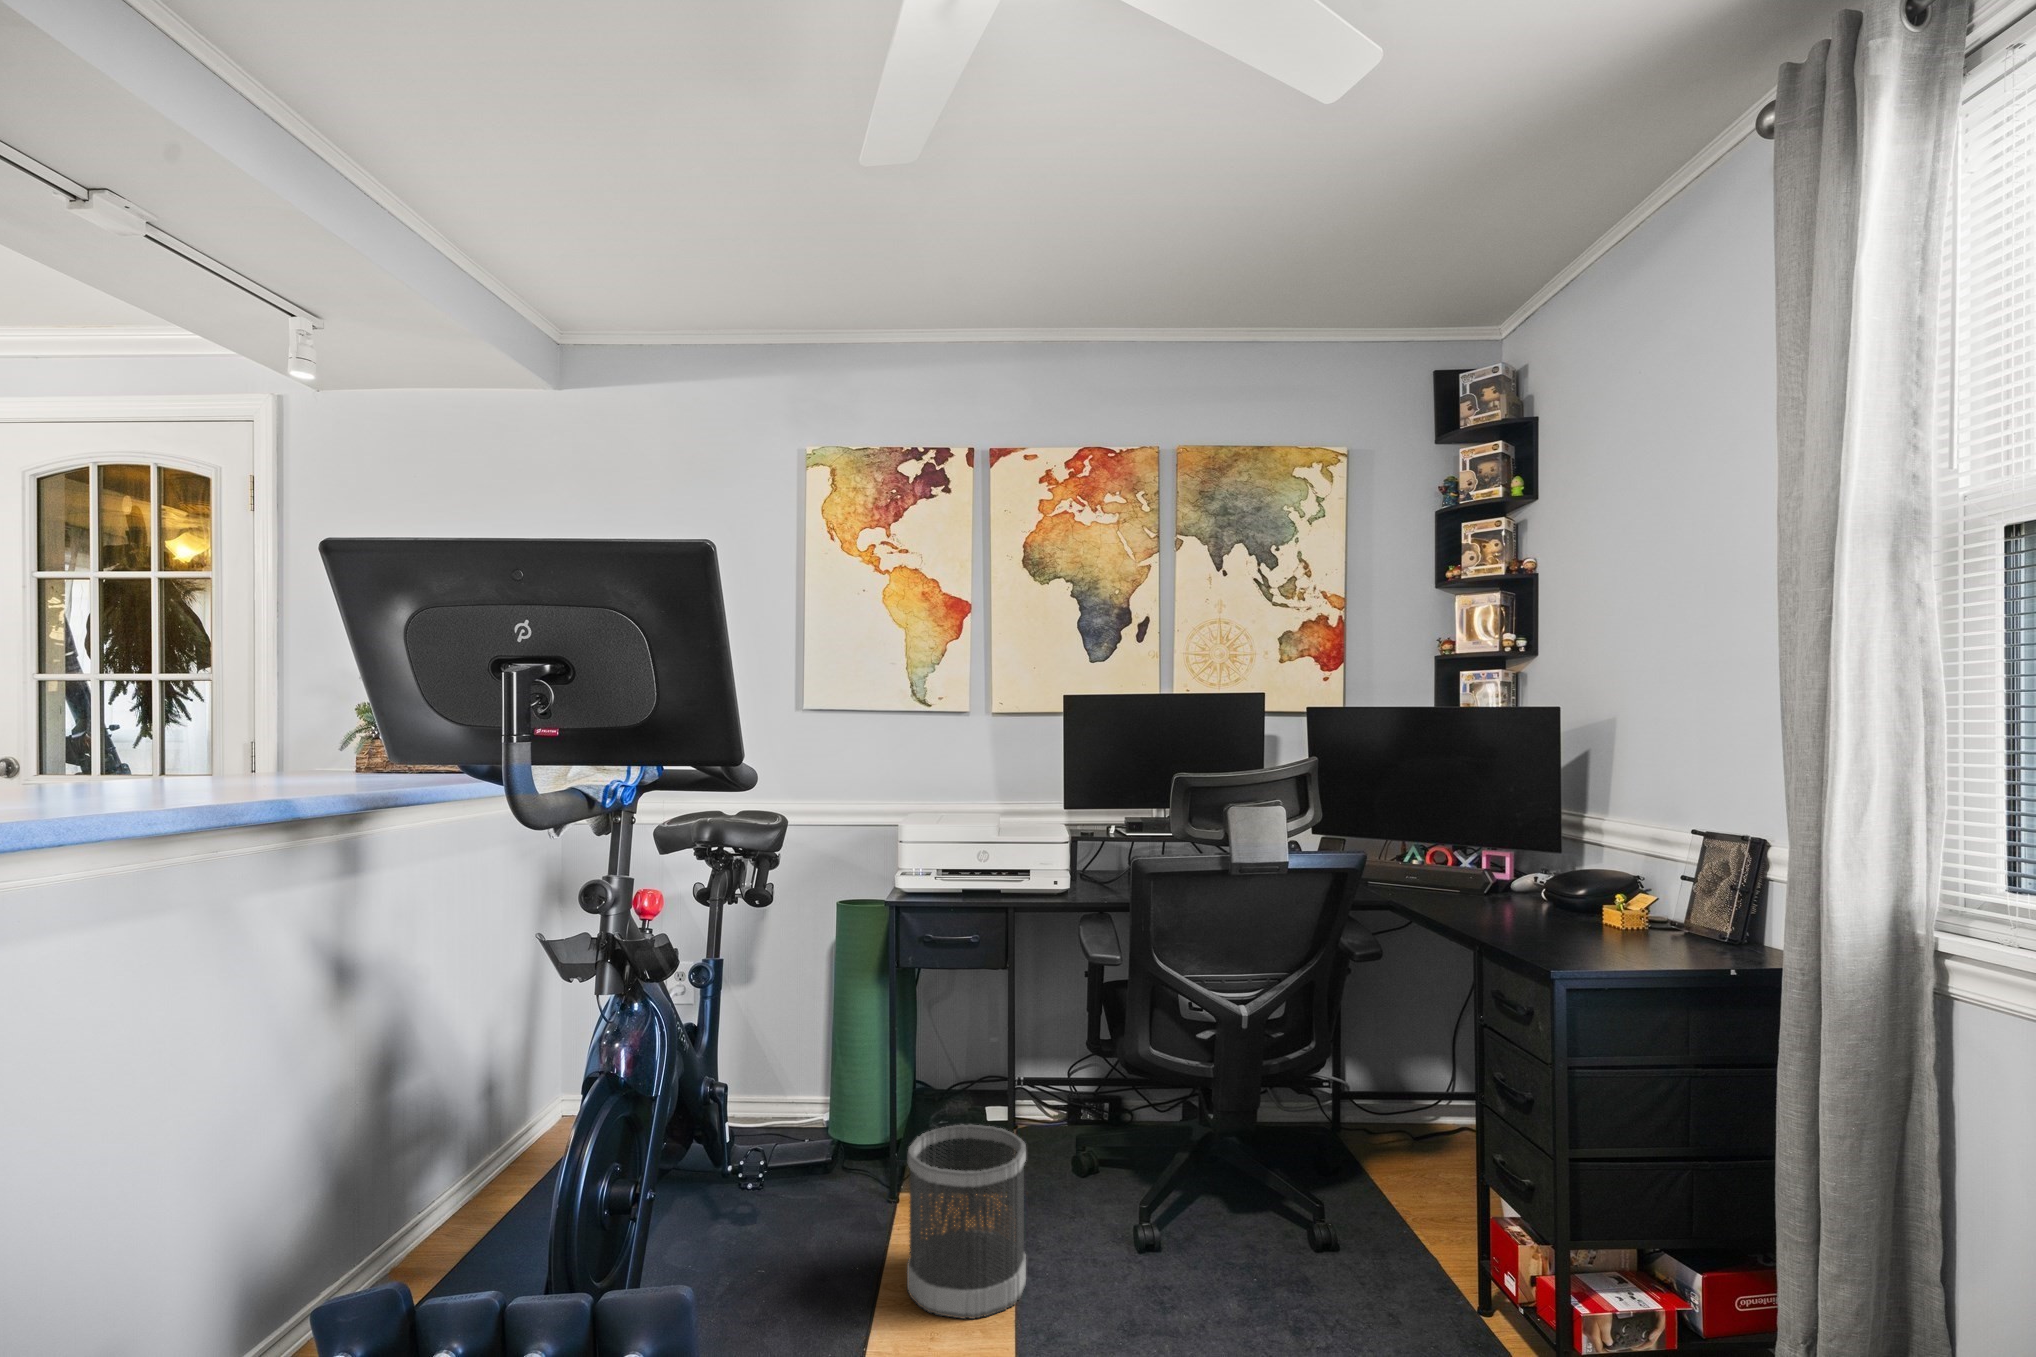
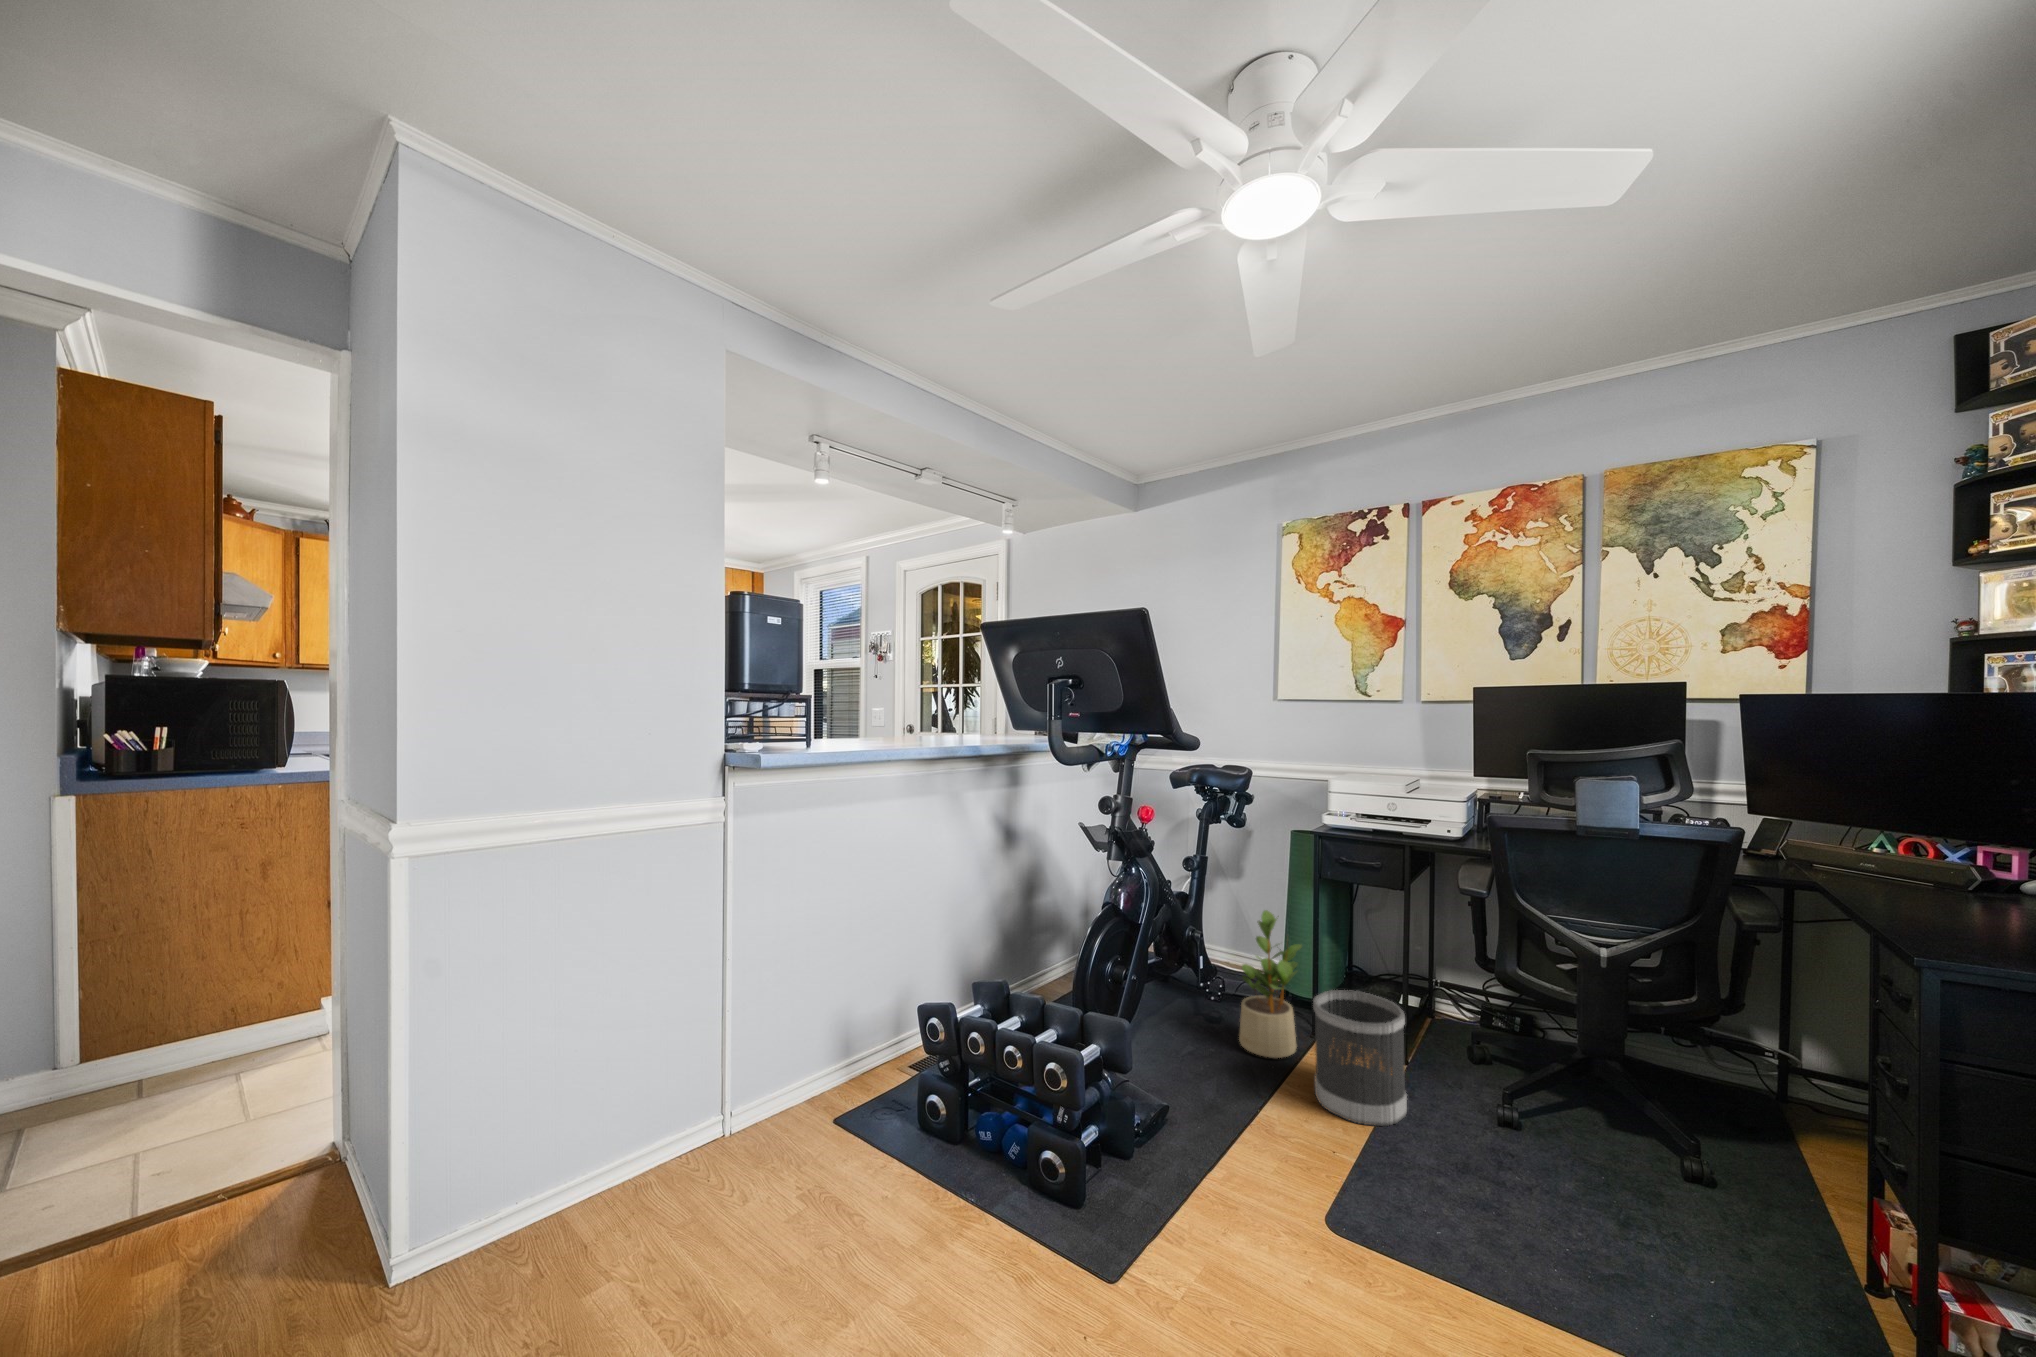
potted plant: none [776,1032,872,1262] -> present [1239,910,1302,1058]

